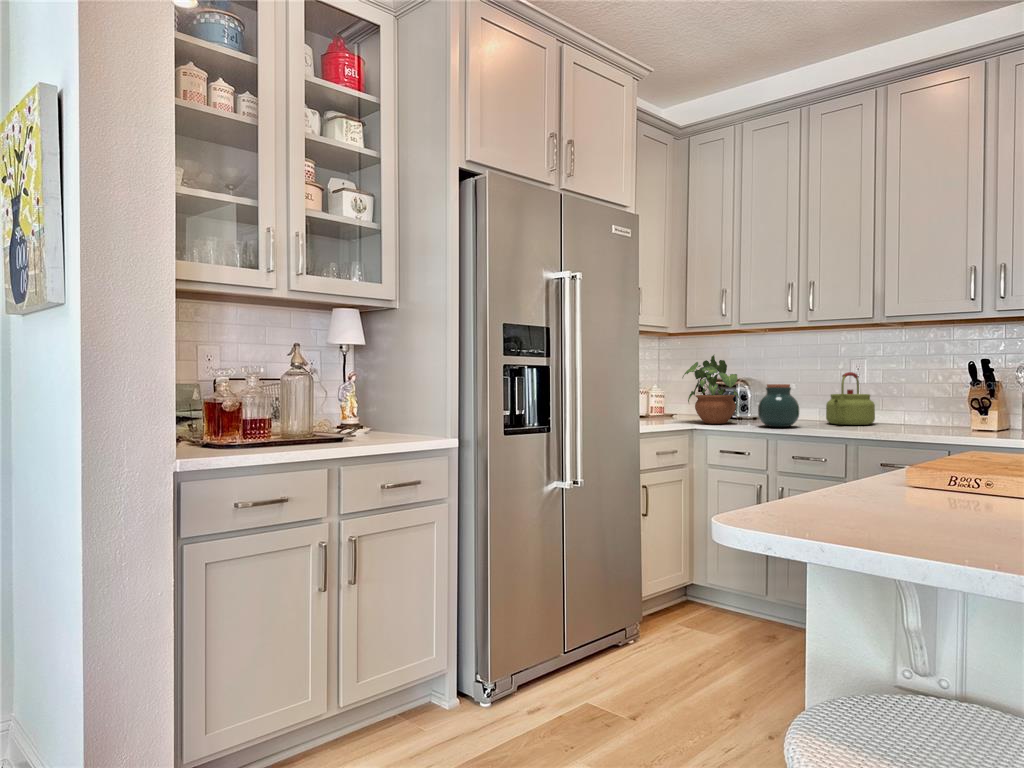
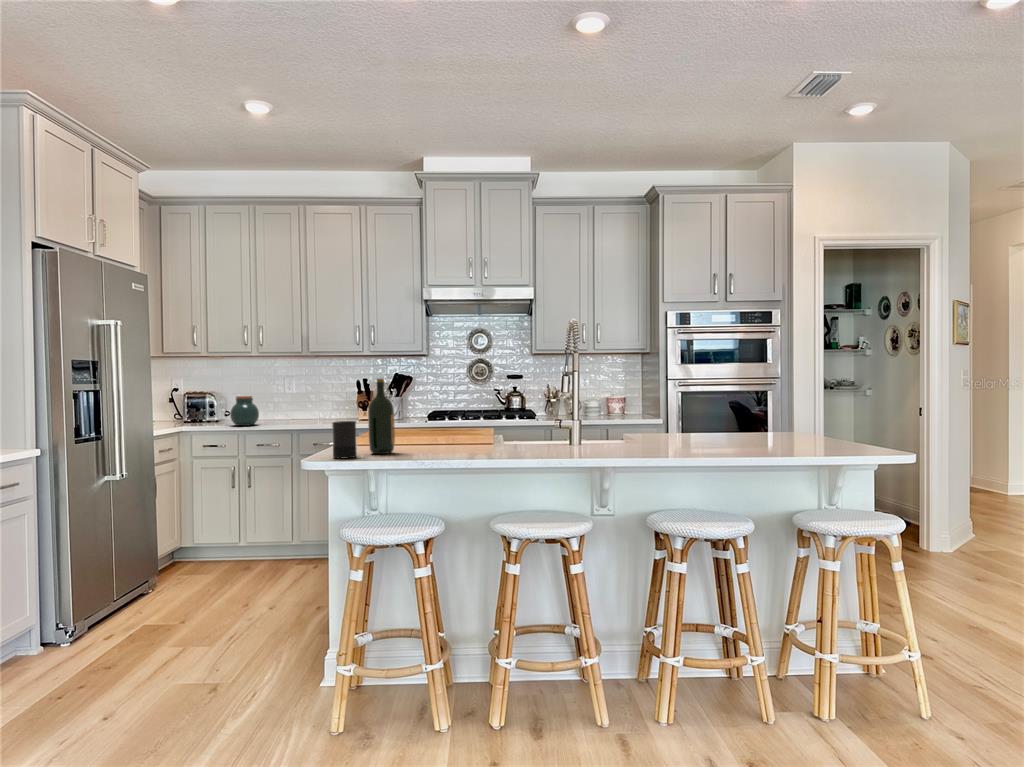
wine bottle: none [906,323,986,530] -> present [368,379,395,454]
potted plant: present [683,355,739,424] -> none [169,375,214,426]
kettle: present [826,372,875,425] -> none [273,387,304,422]
candle: none [788,423,859,531] -> present [332,421,357,459]

